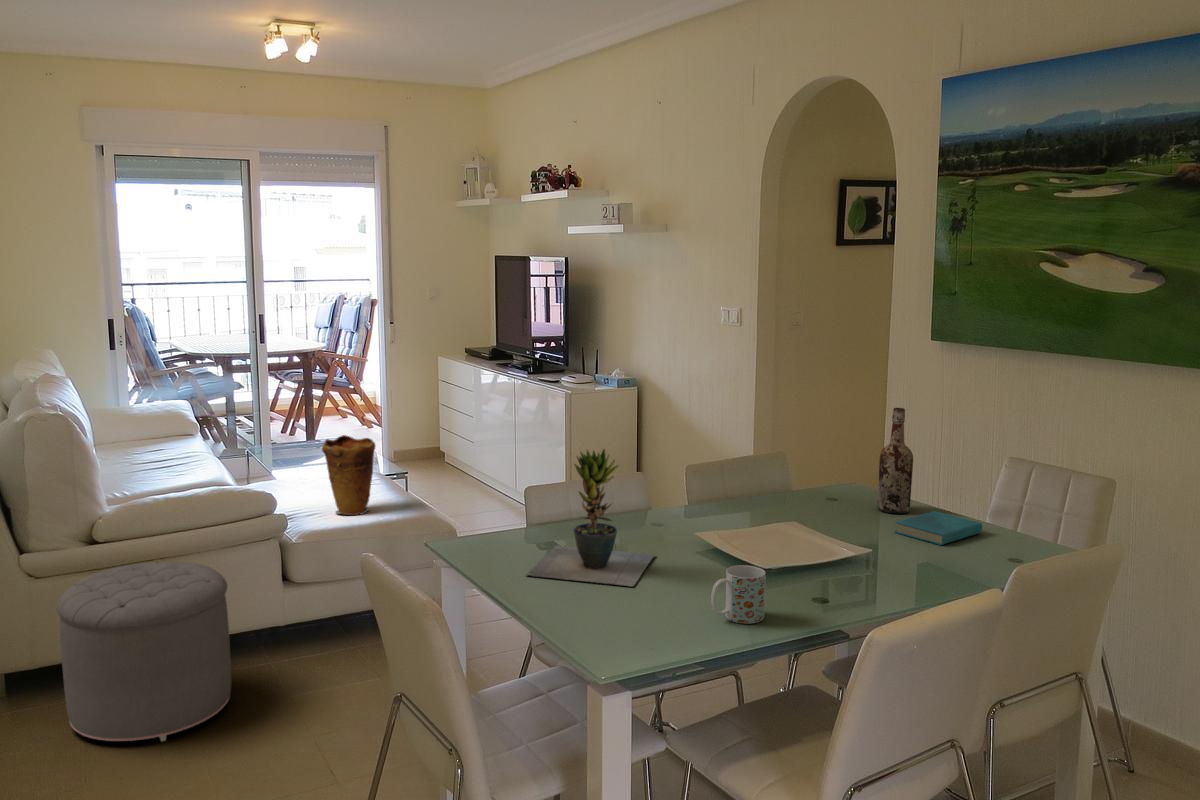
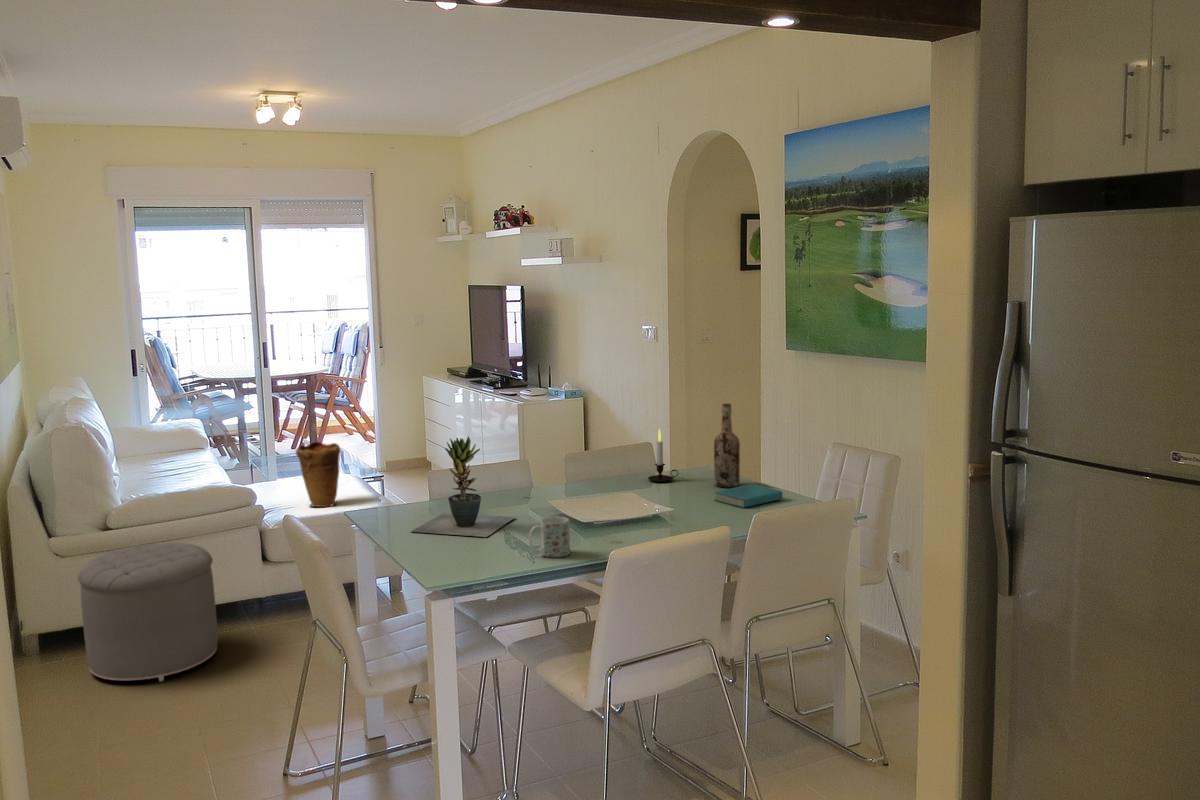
candle: none [789,436,827,503] -> present [648,429,678,482]

